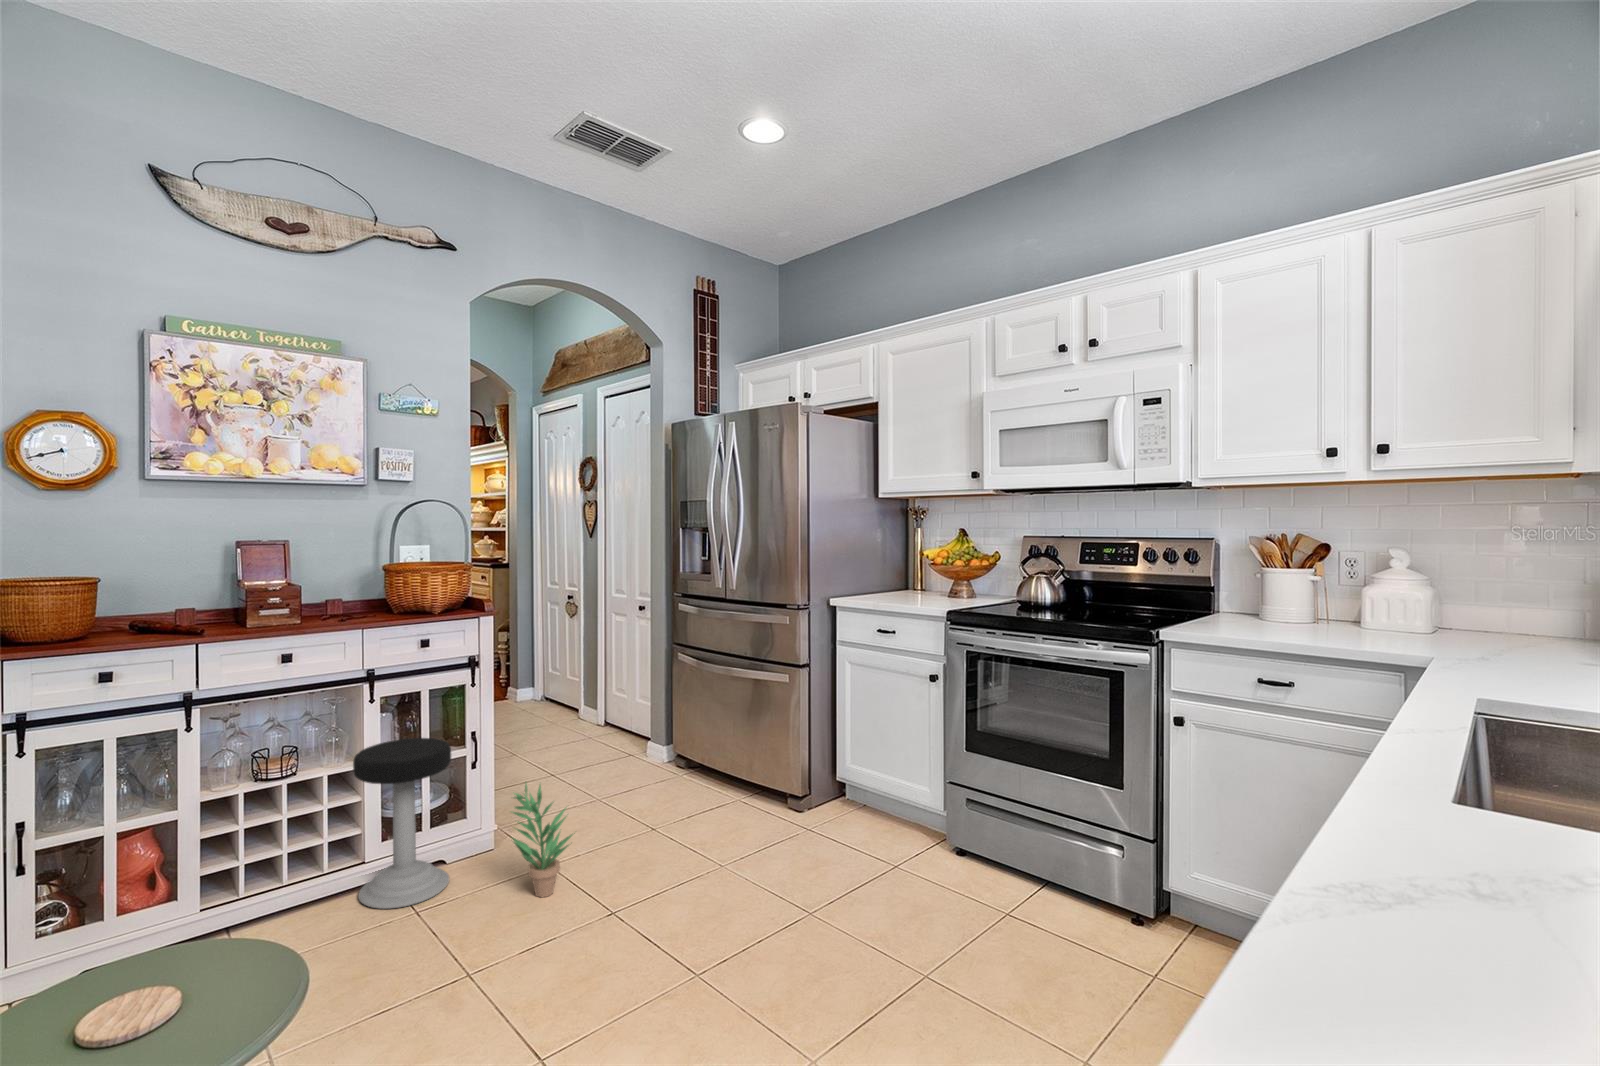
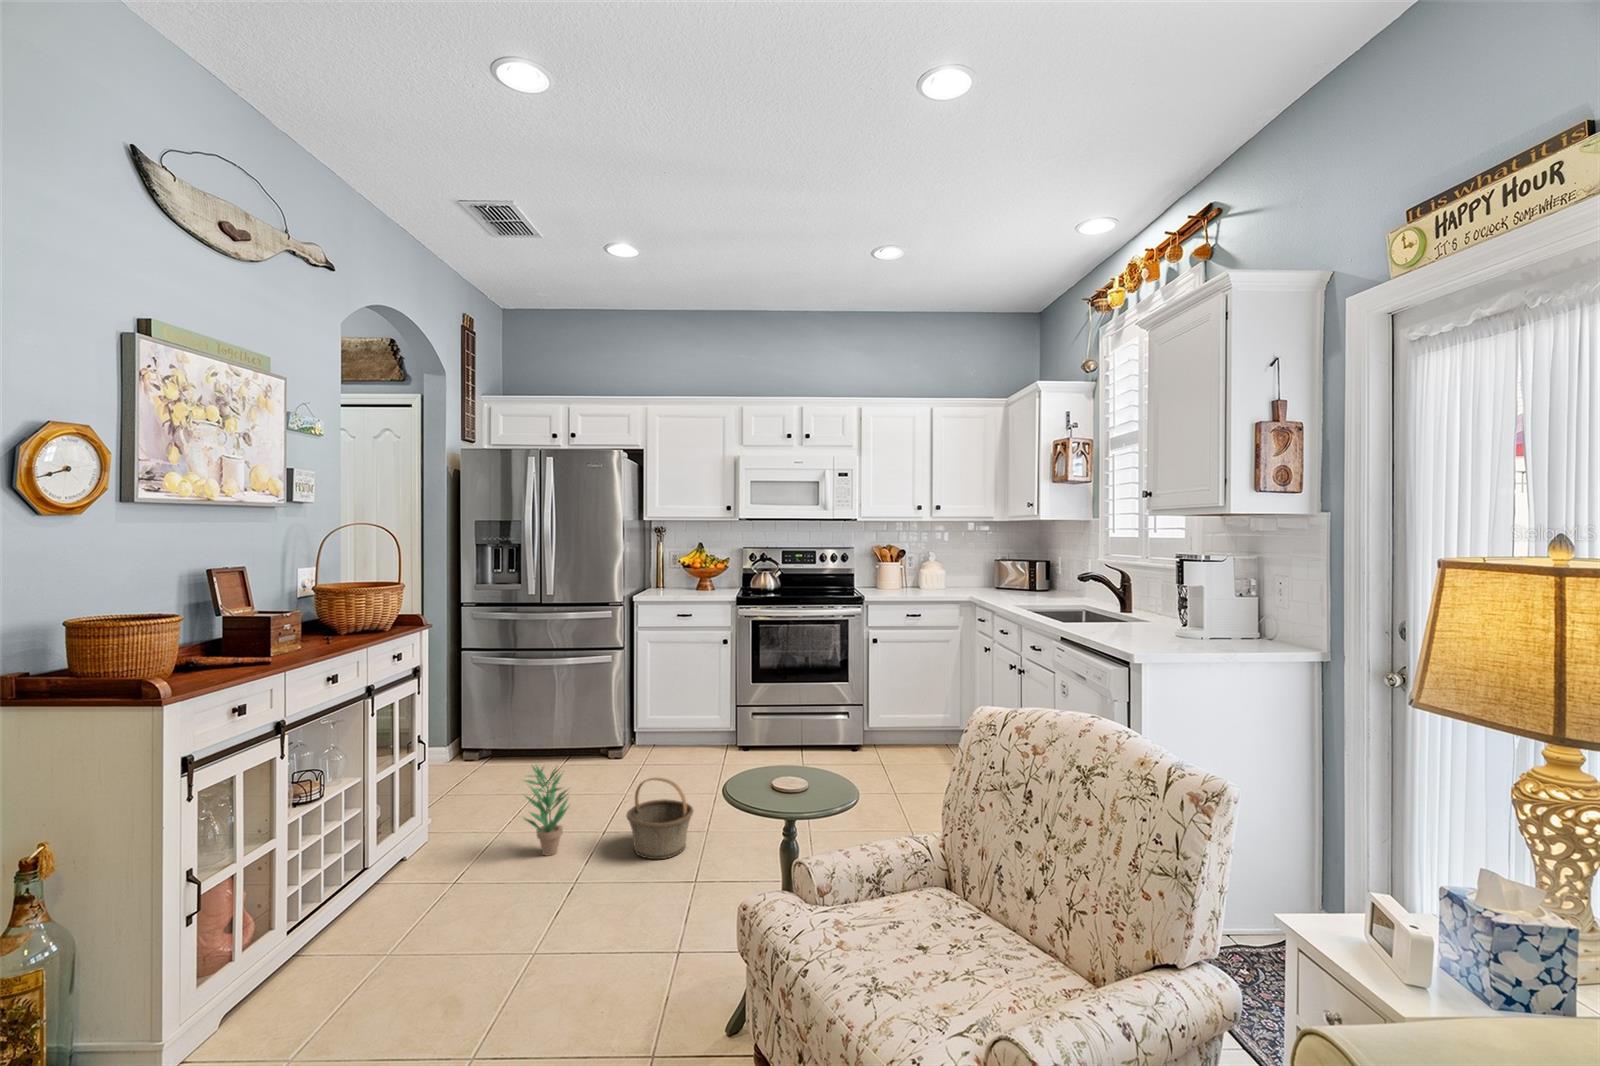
stool: present [353,738,451,909] -> none [376,751,468,912]
basket: none [571,843,664,964] -> present [626,778,693,859]

